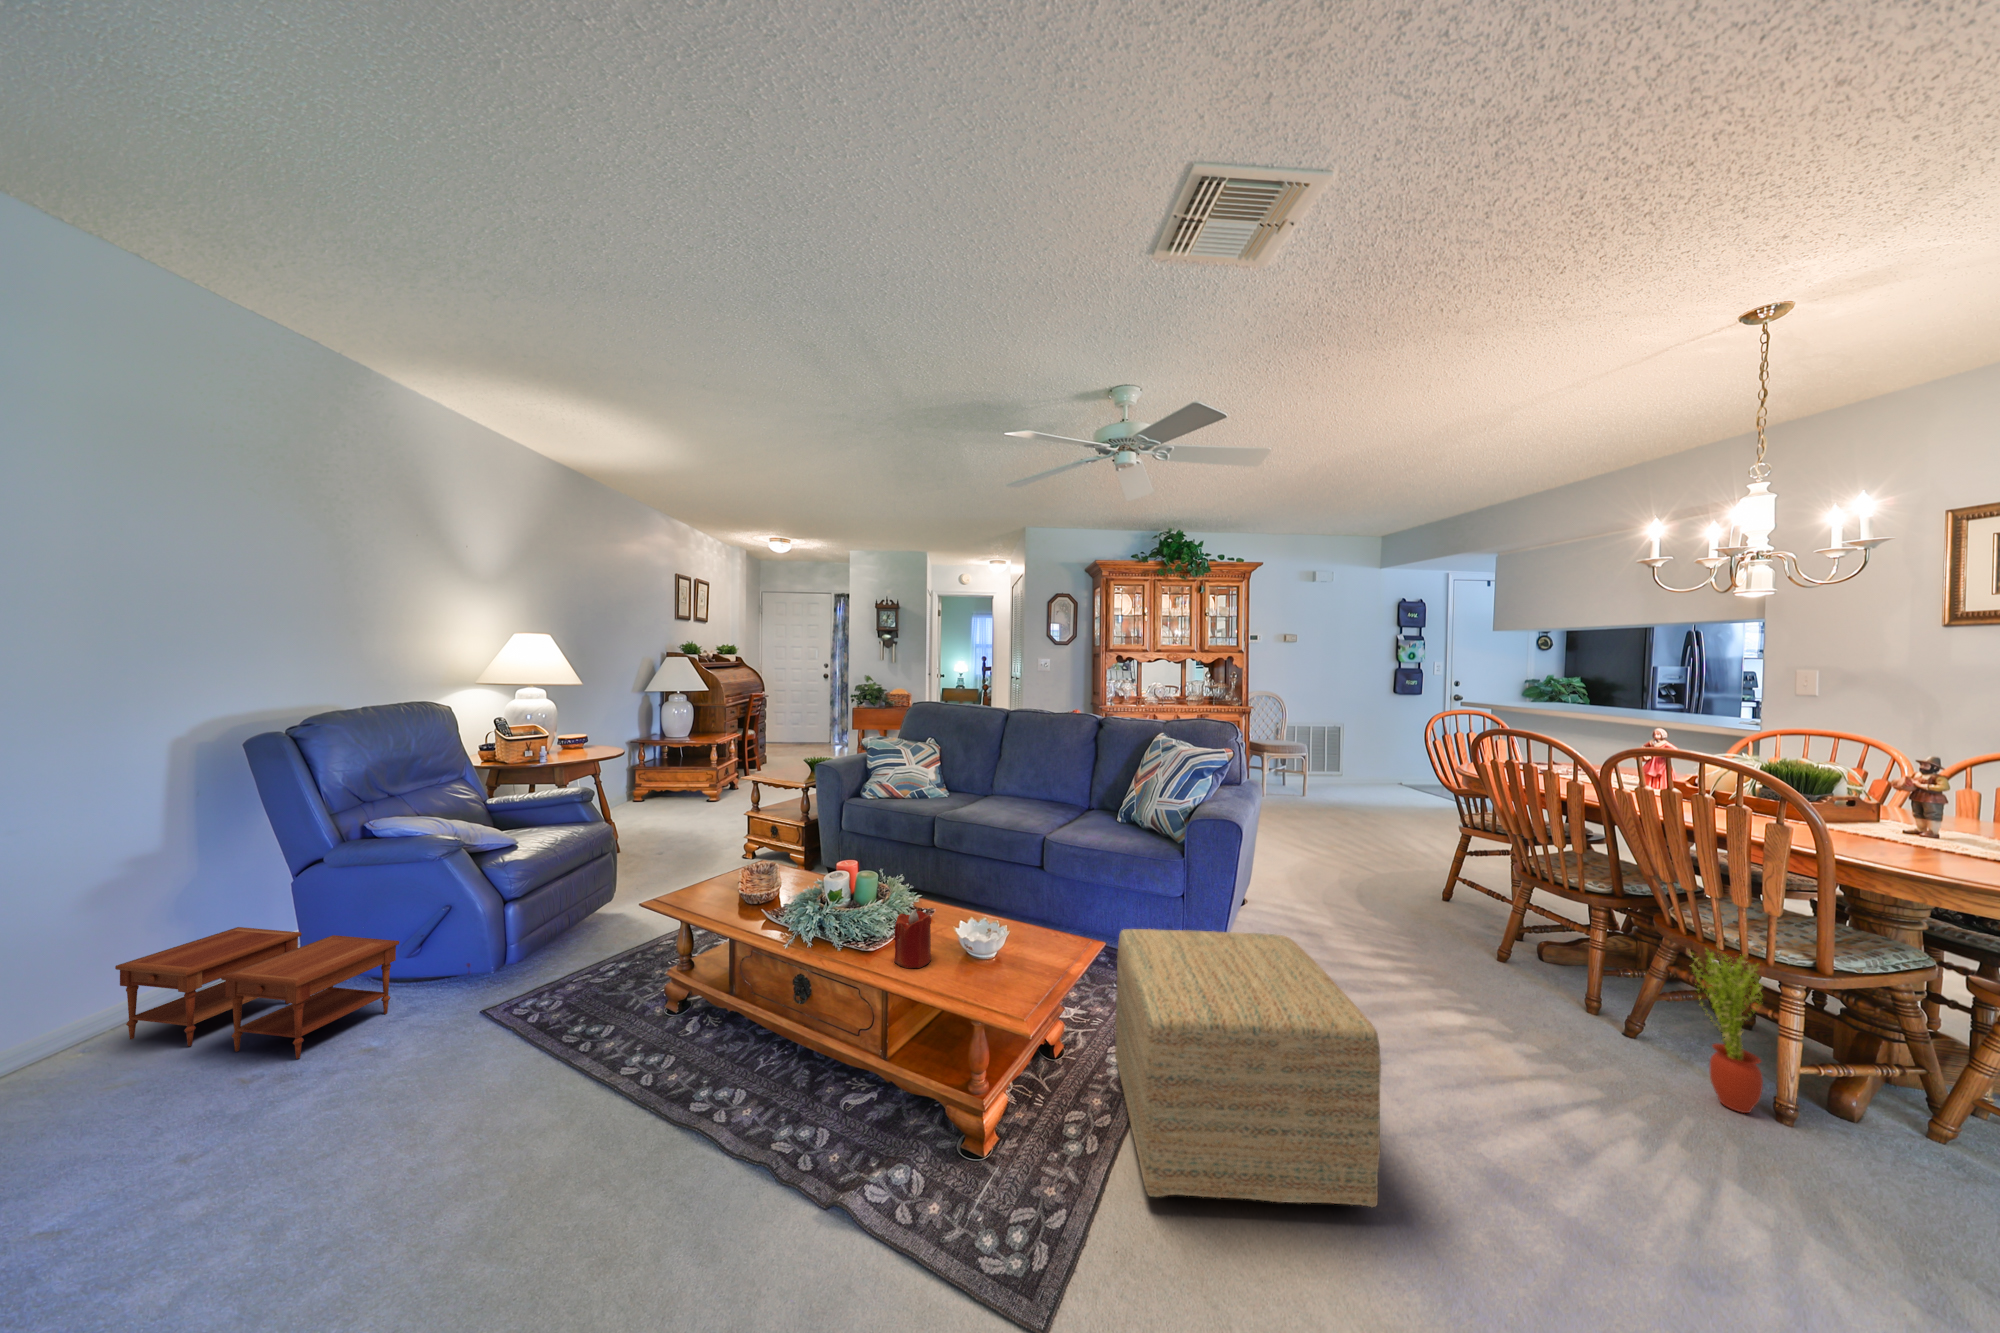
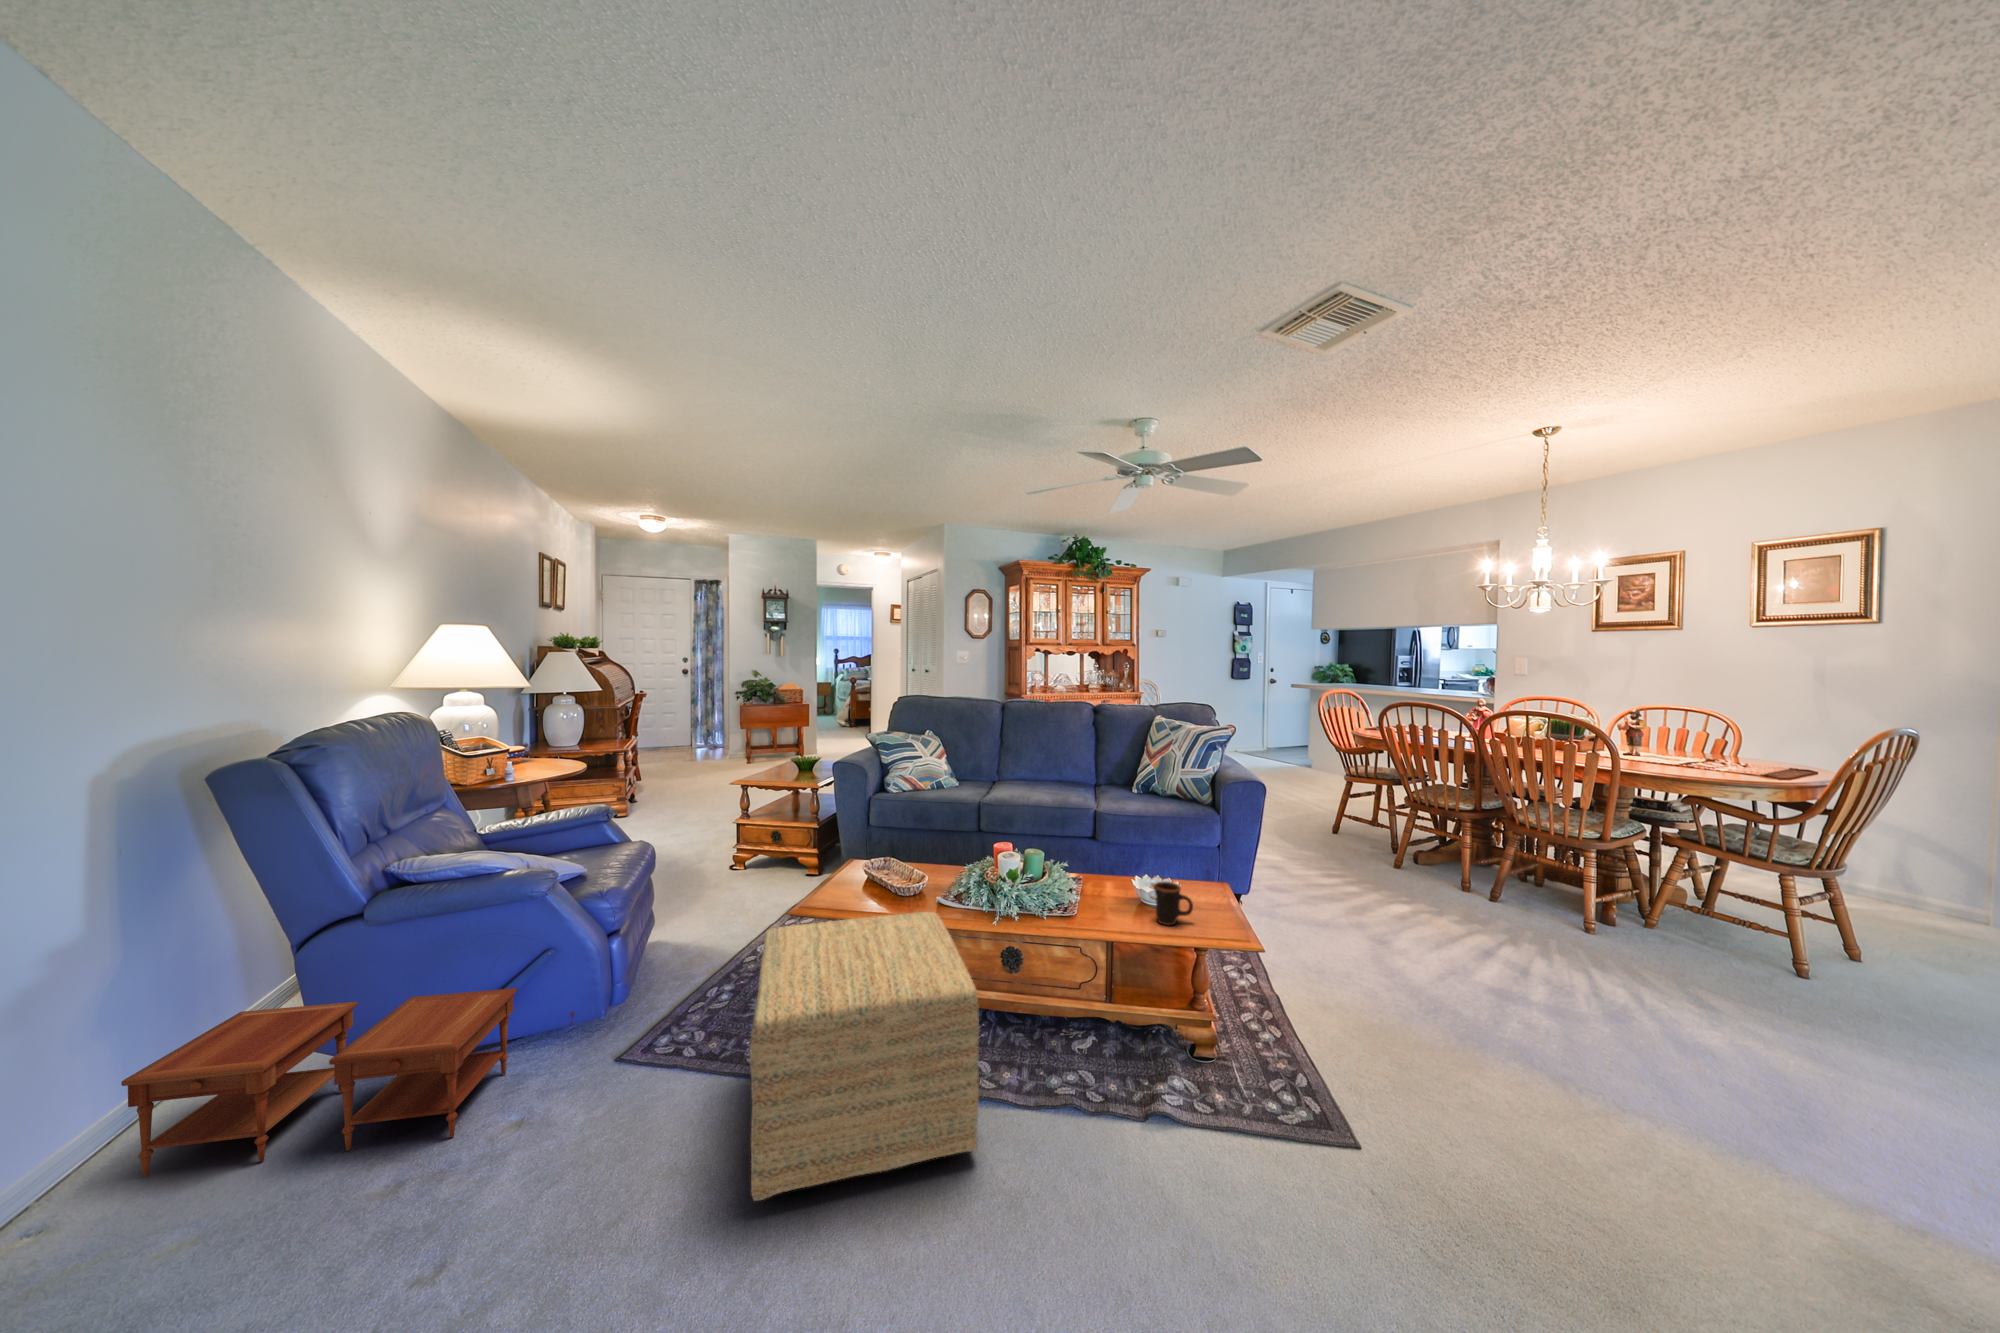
candle: present [894,909,931,968] -> none [1096,870,1127,920]
ottoman: present [1115,929,1381,1207] -> present [750,912,979,1201]
mug: none [946,930,990,986] -> present [1153,881,1193,925]
potted plant: present [1689,945,1763,1113] -> none [1541,829,1587,933]

